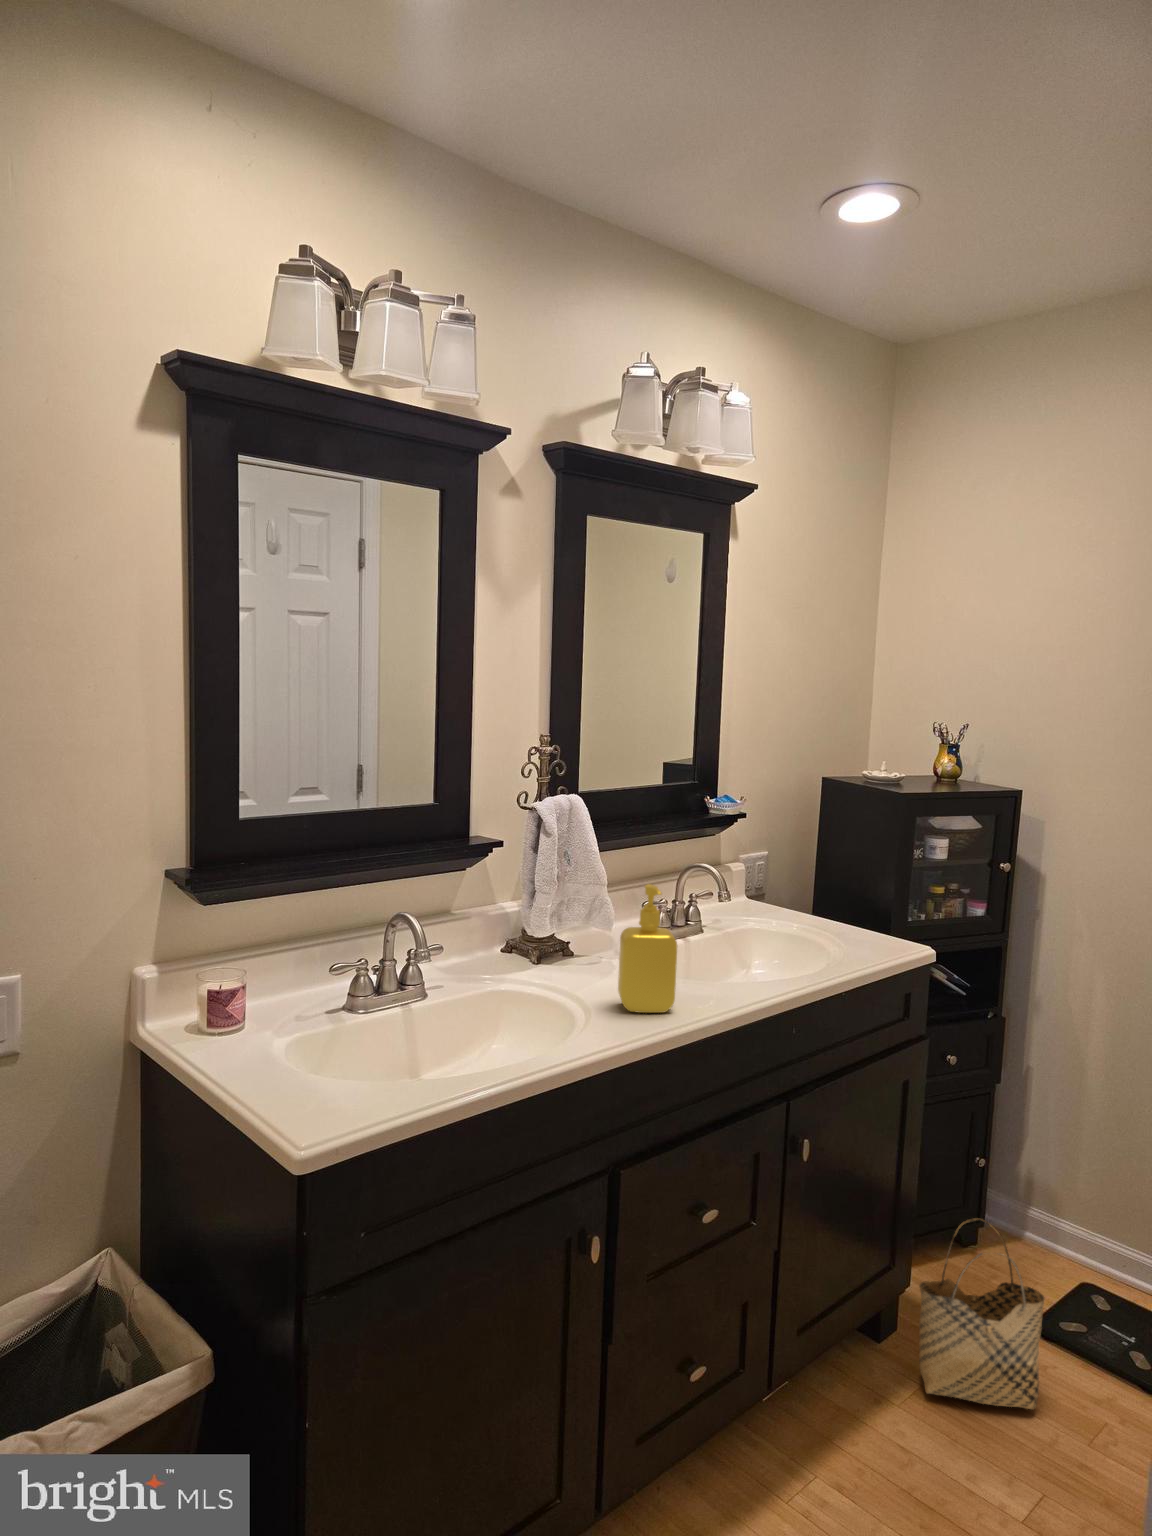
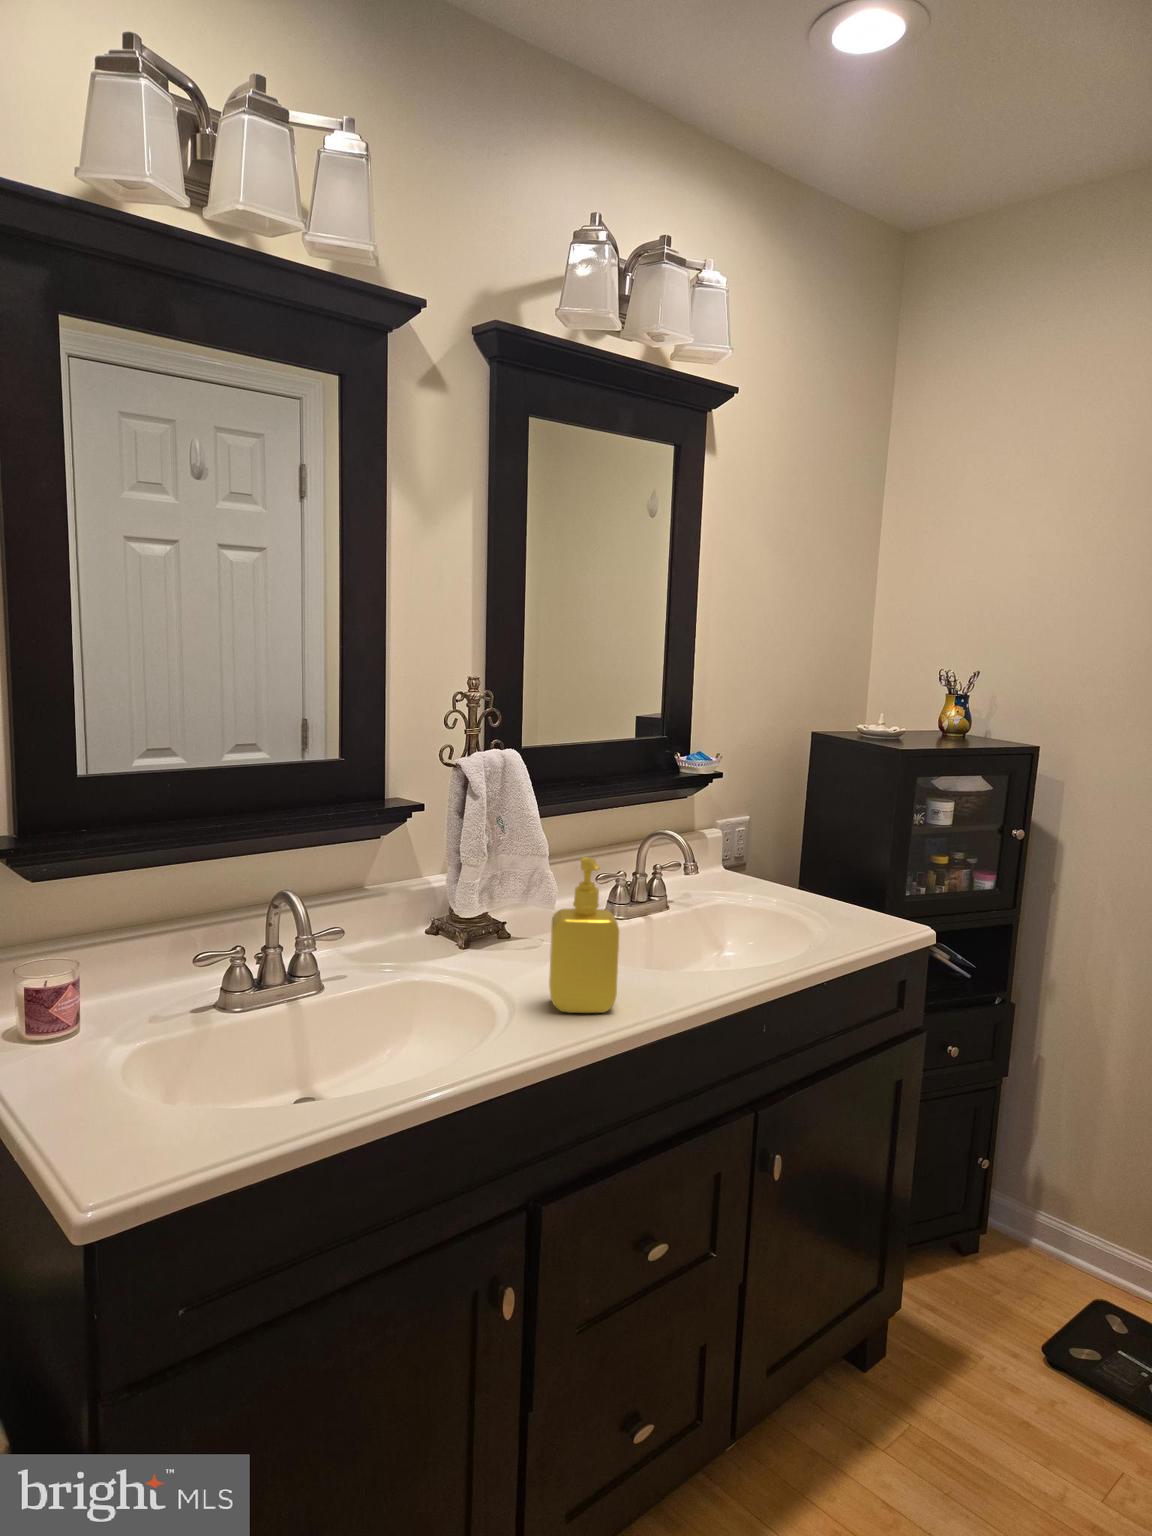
woven basket: present [919,1218,1045,1410] -> none [910,1239,1056,1462]

